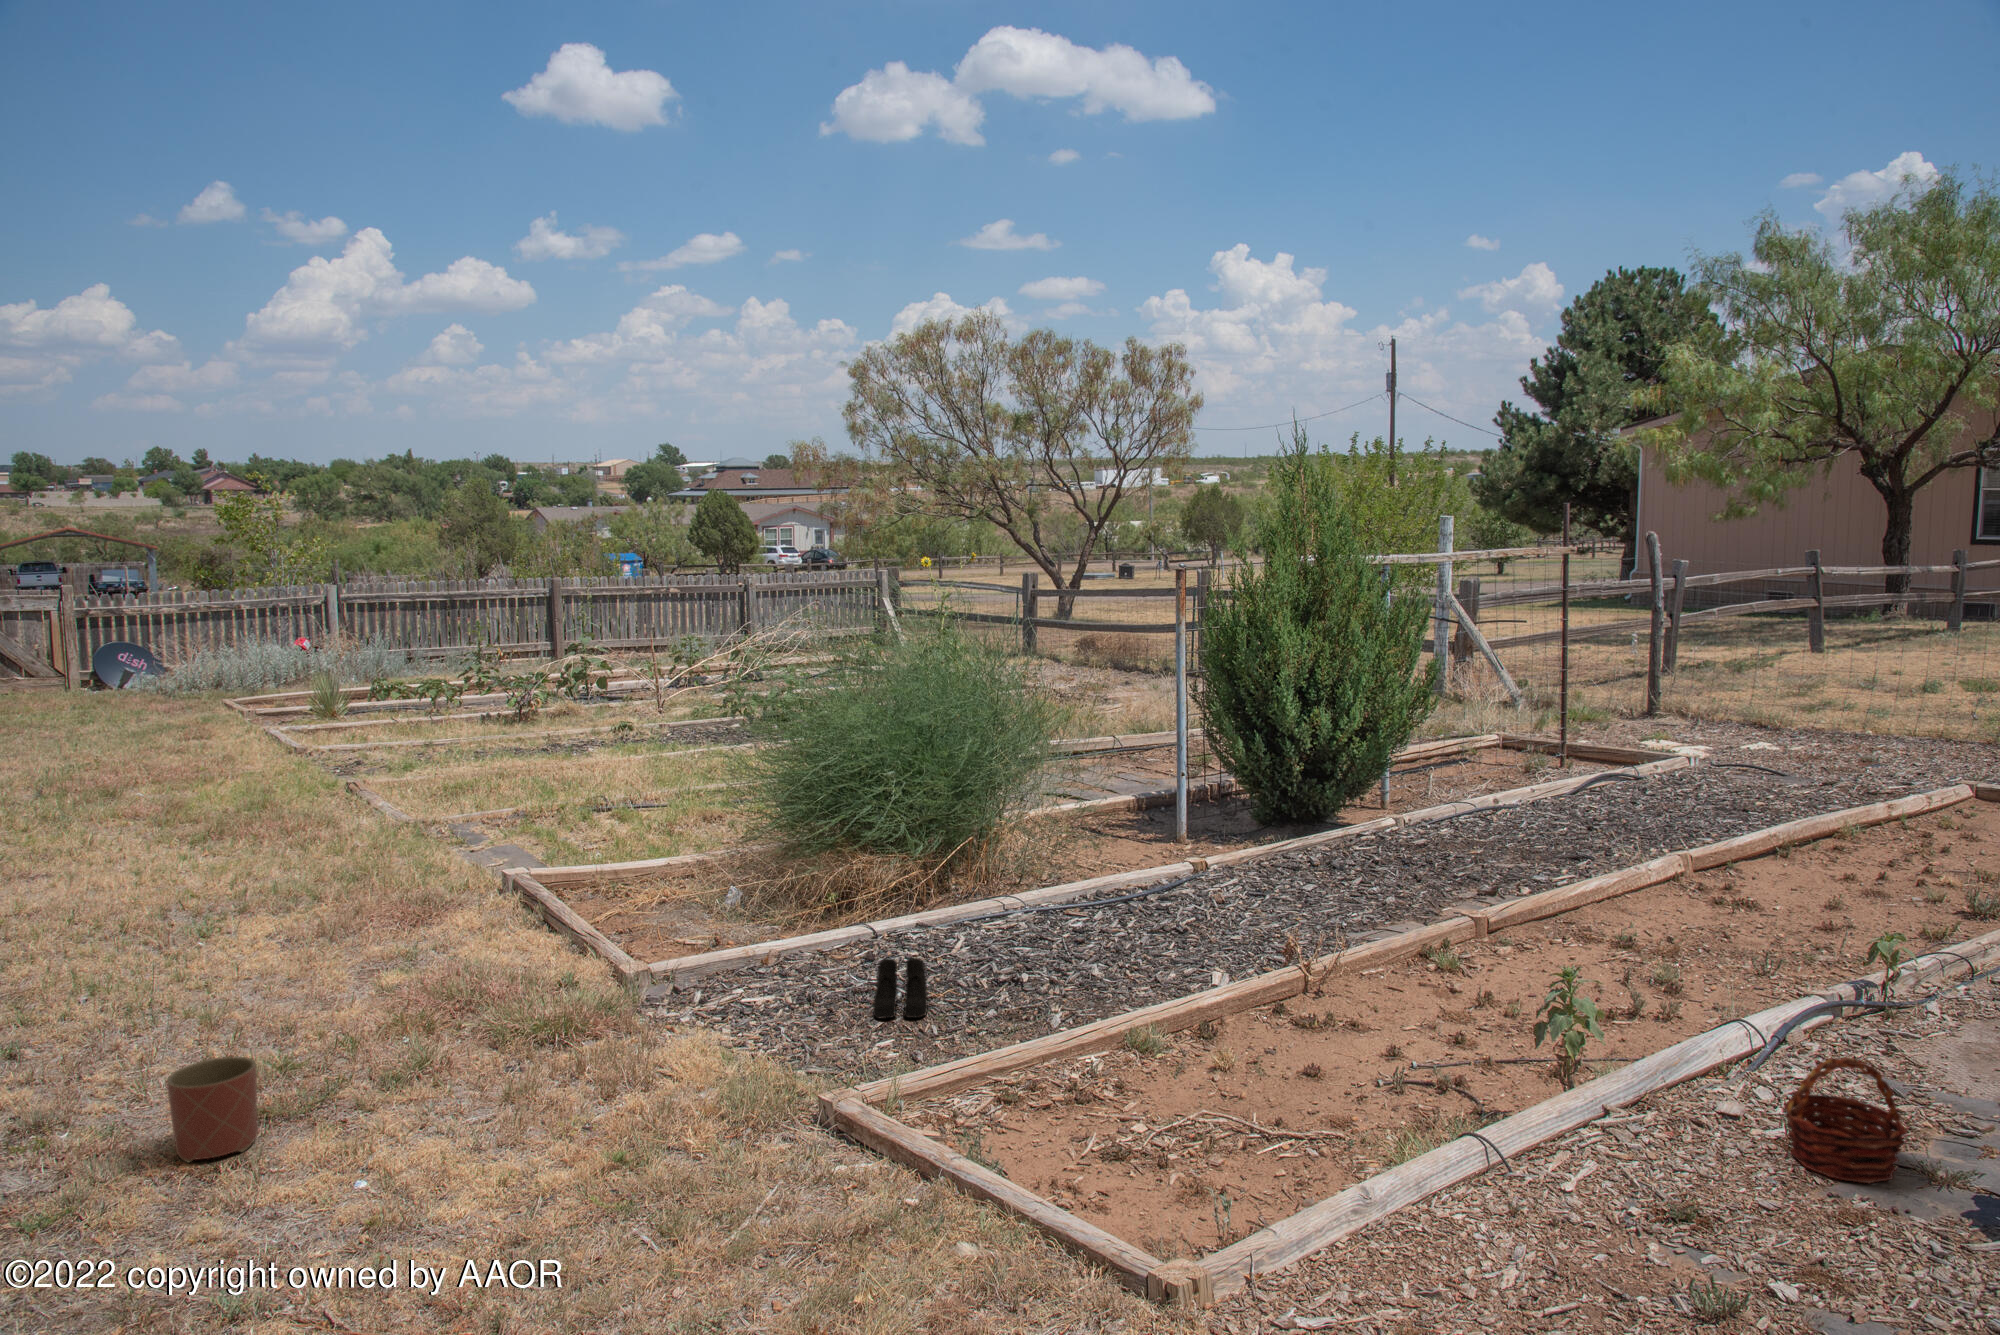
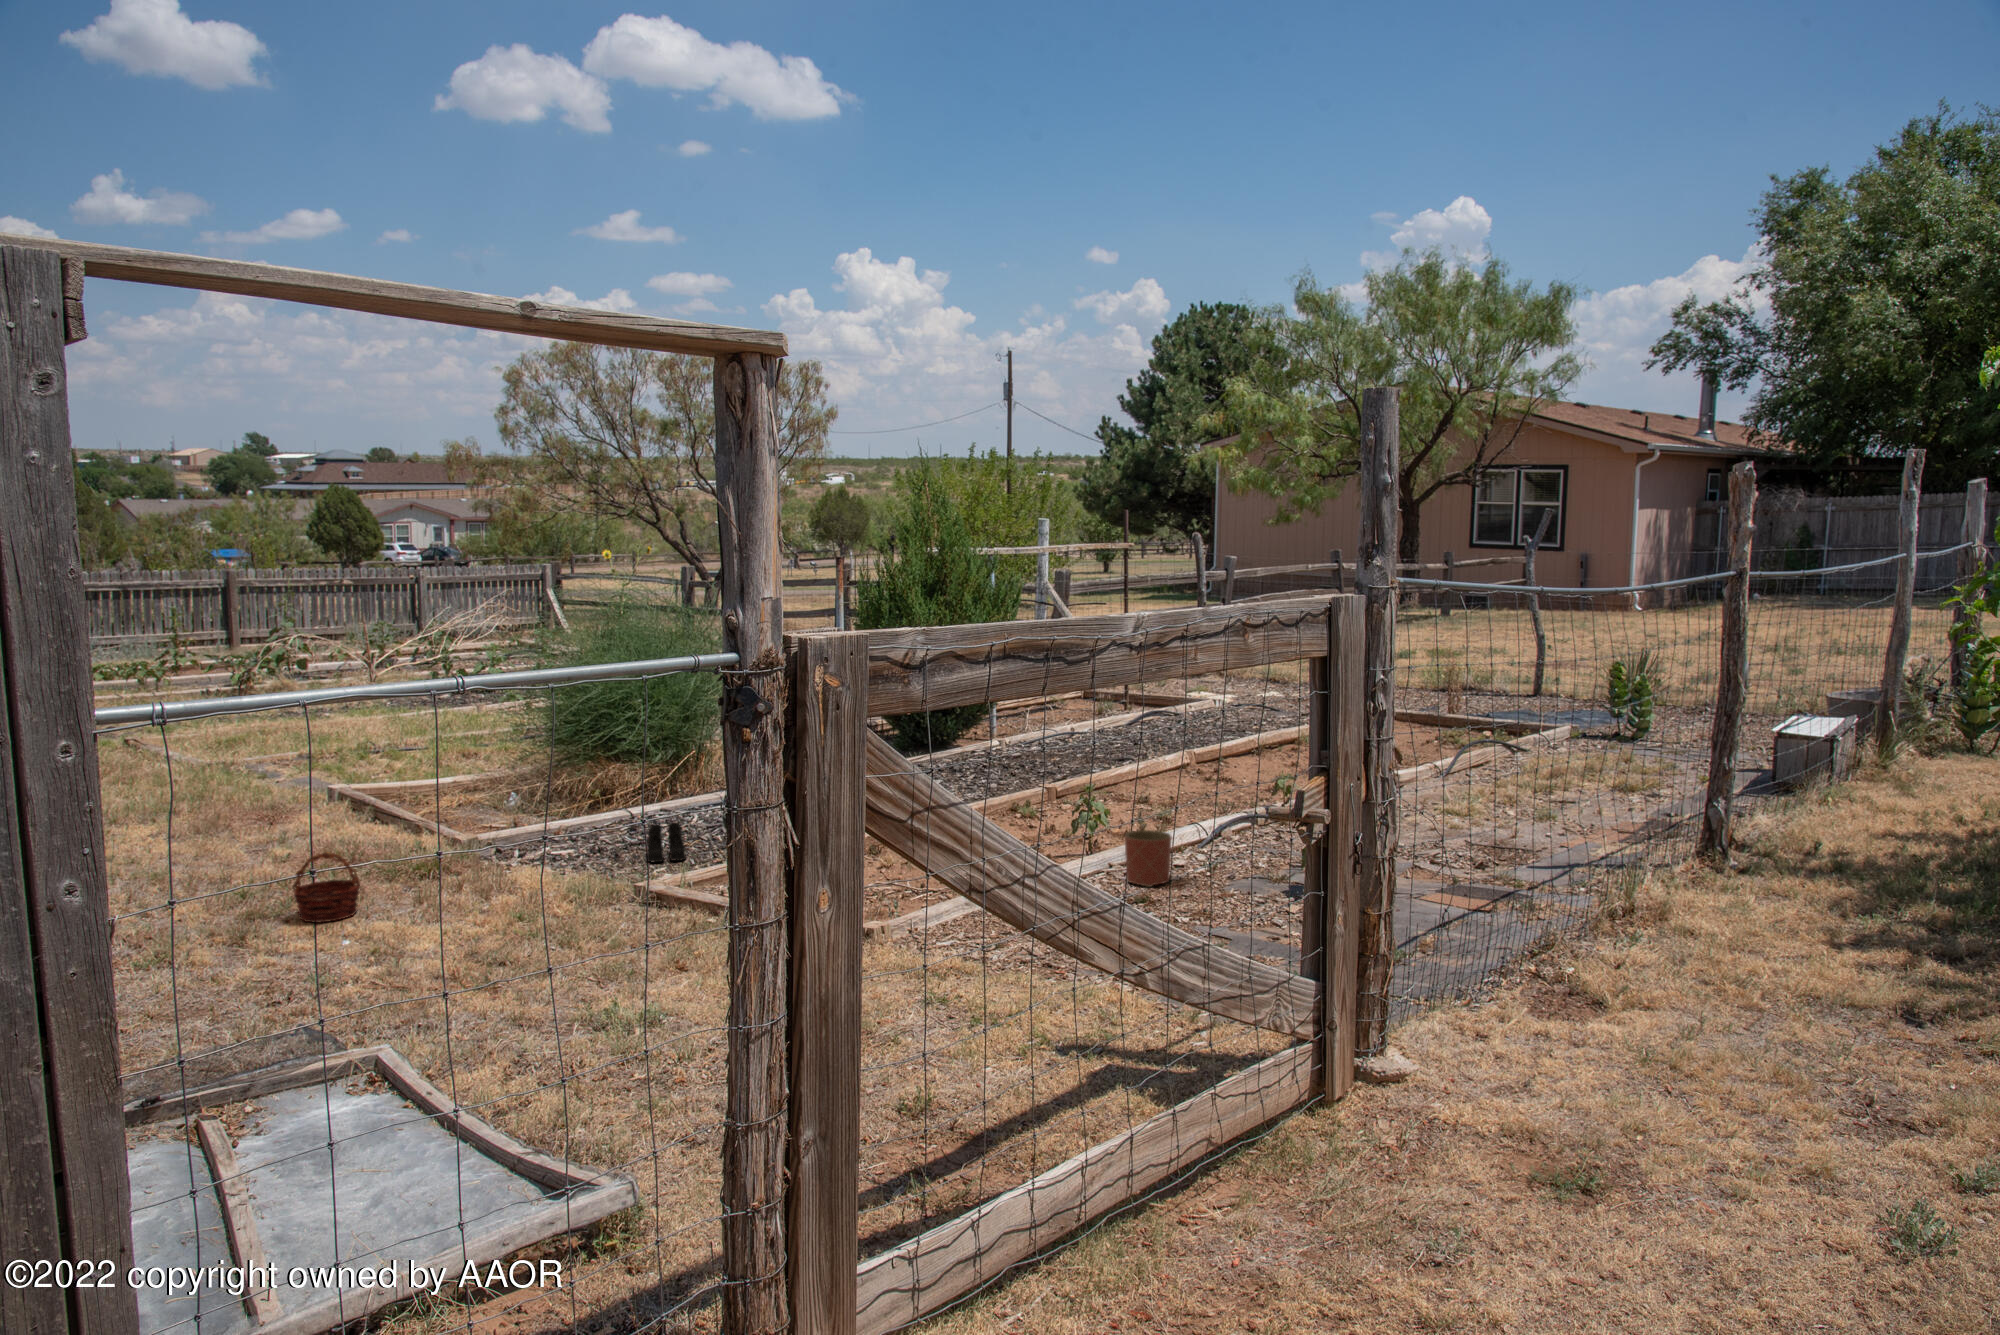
planter: present [167,1057,258,1163] -> present [1125,830,1171,887]
basket: present [1784,1057,1907,1183] -> present [293,852,360,922]

